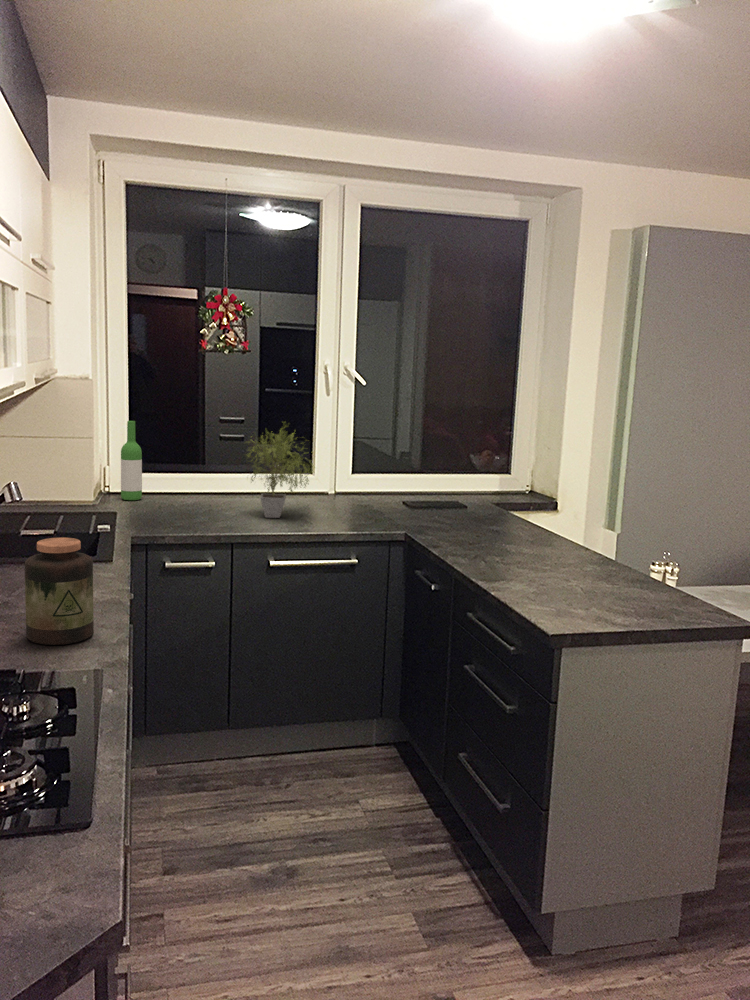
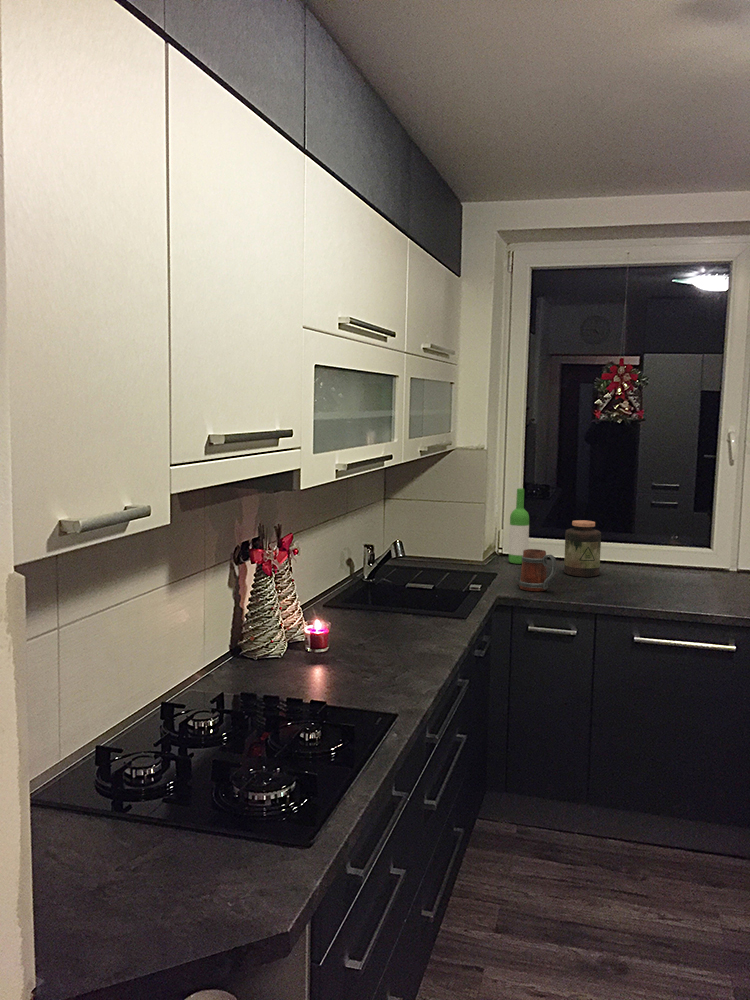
potted plant: present [247,426,313,518] -> none [617,492,699,592]
mug: none [148,483,188,526] -> present [519,549,556,591]
jar: present [25,538,94,645] -> present [564,520,601,577]

